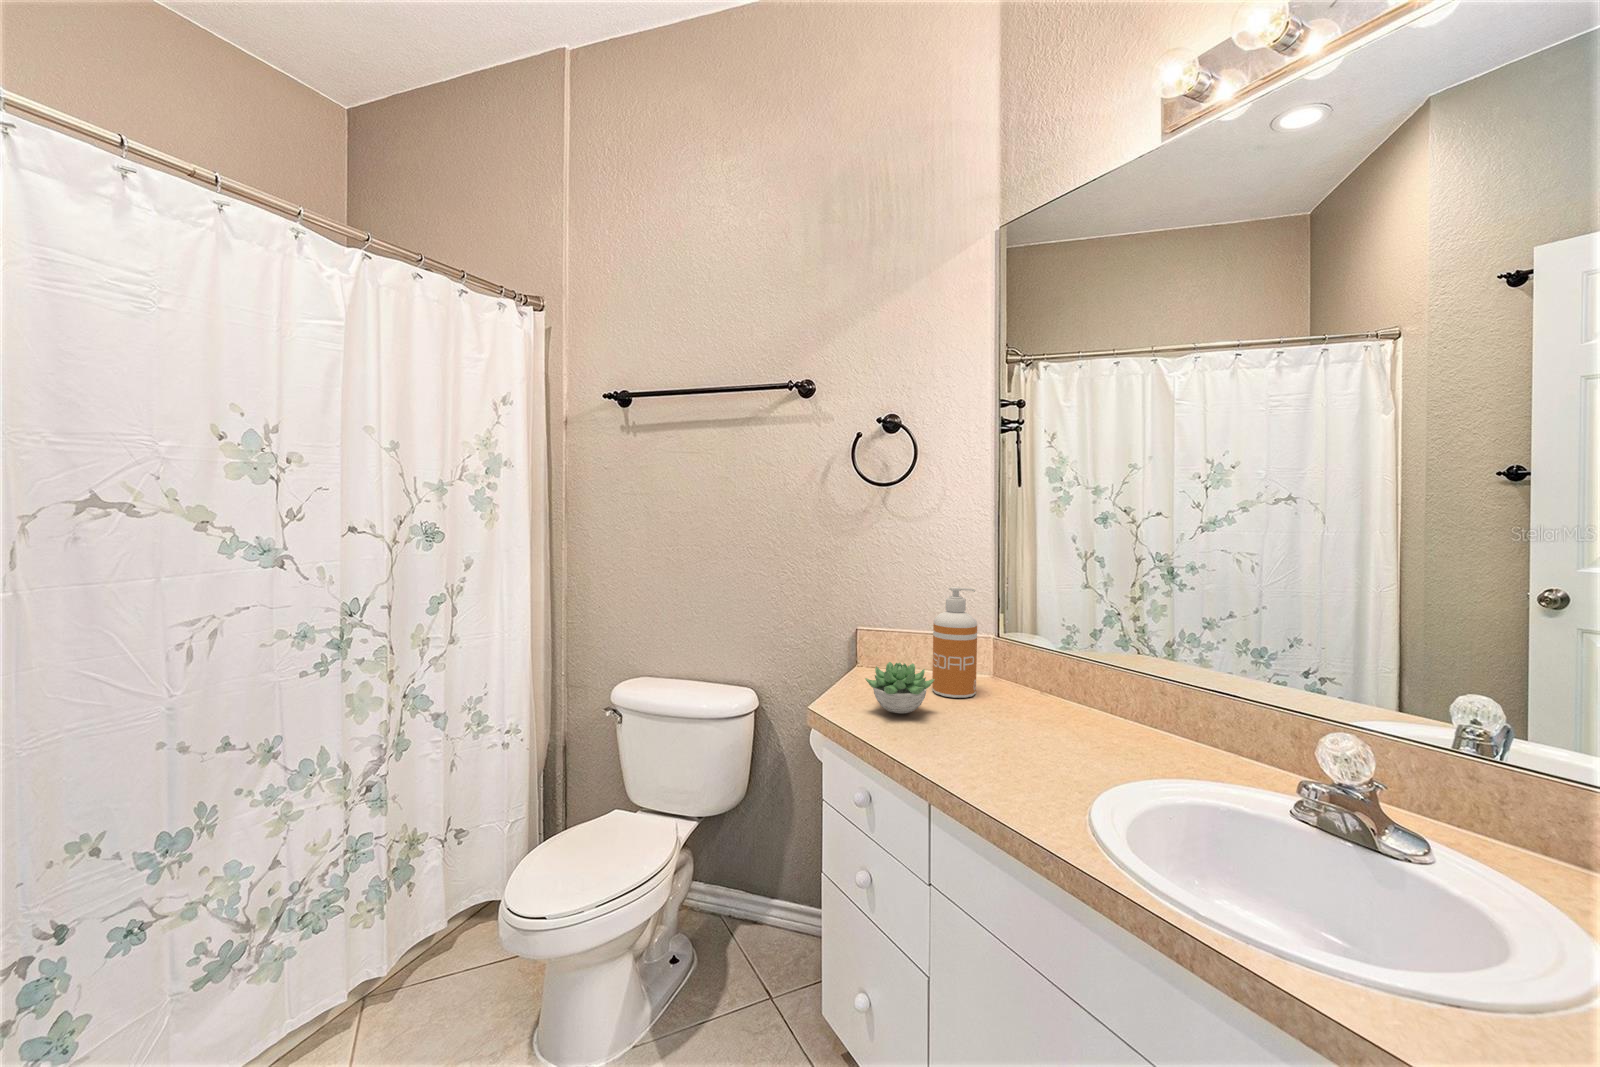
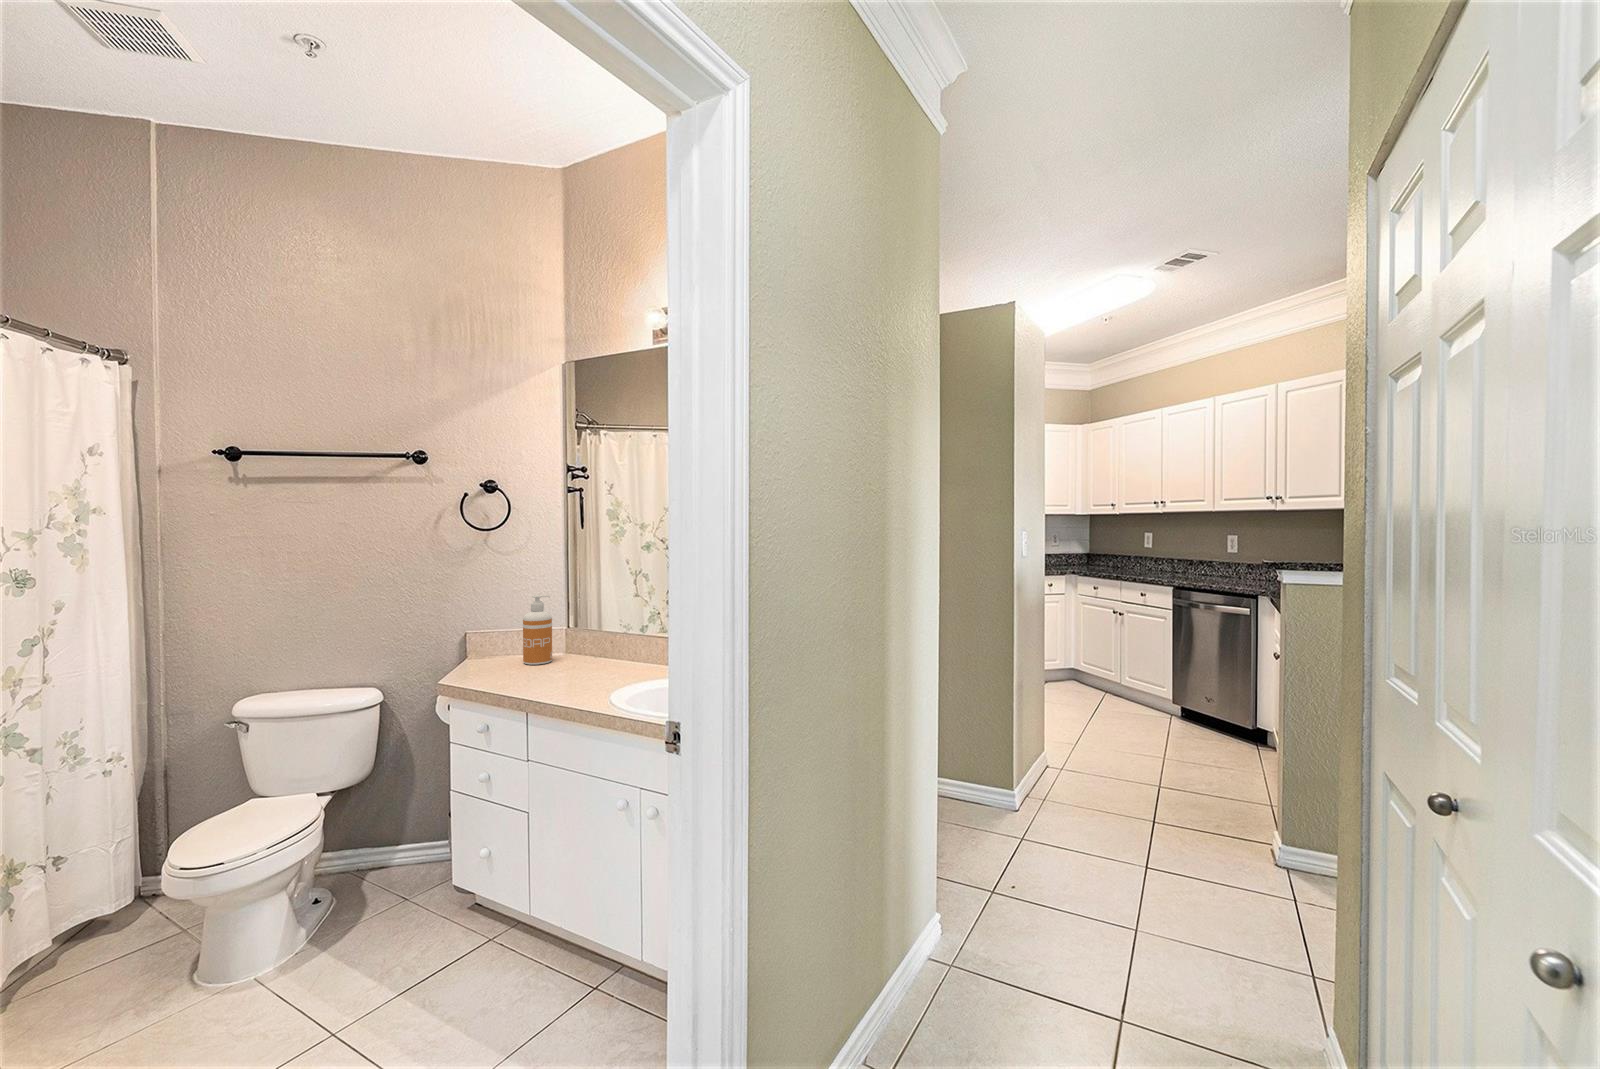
succulent plant: present [865,662,935,713] -> none [476,646,523,677]

